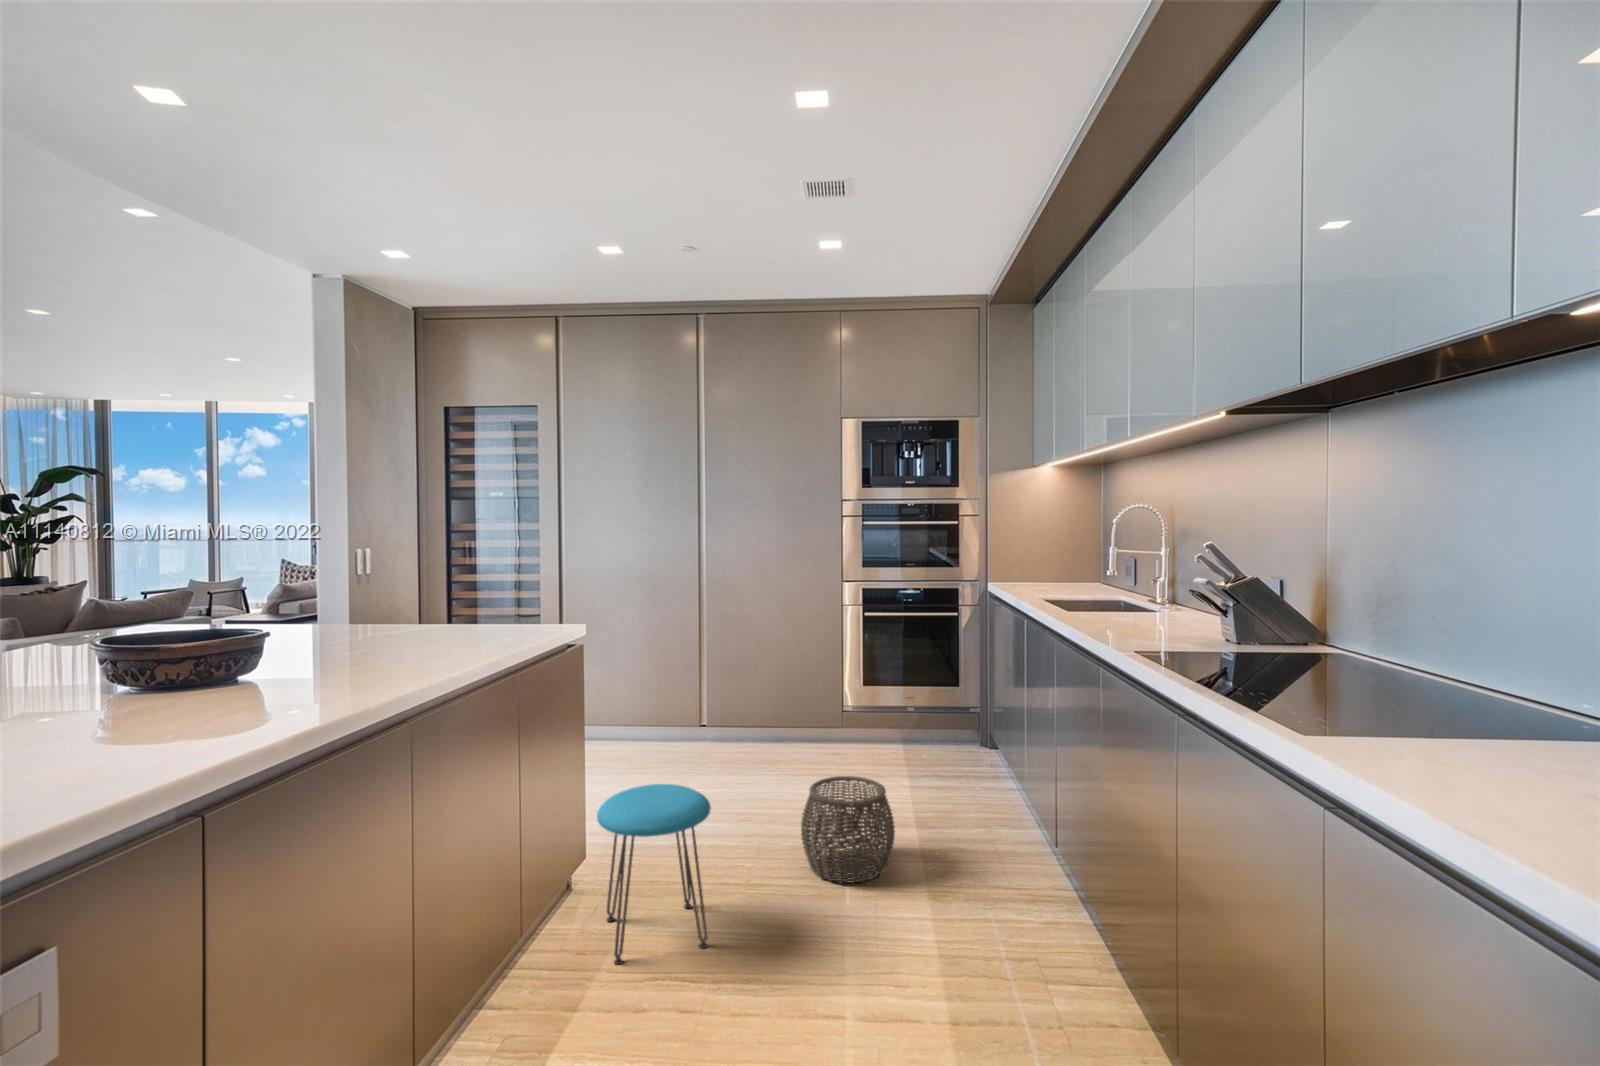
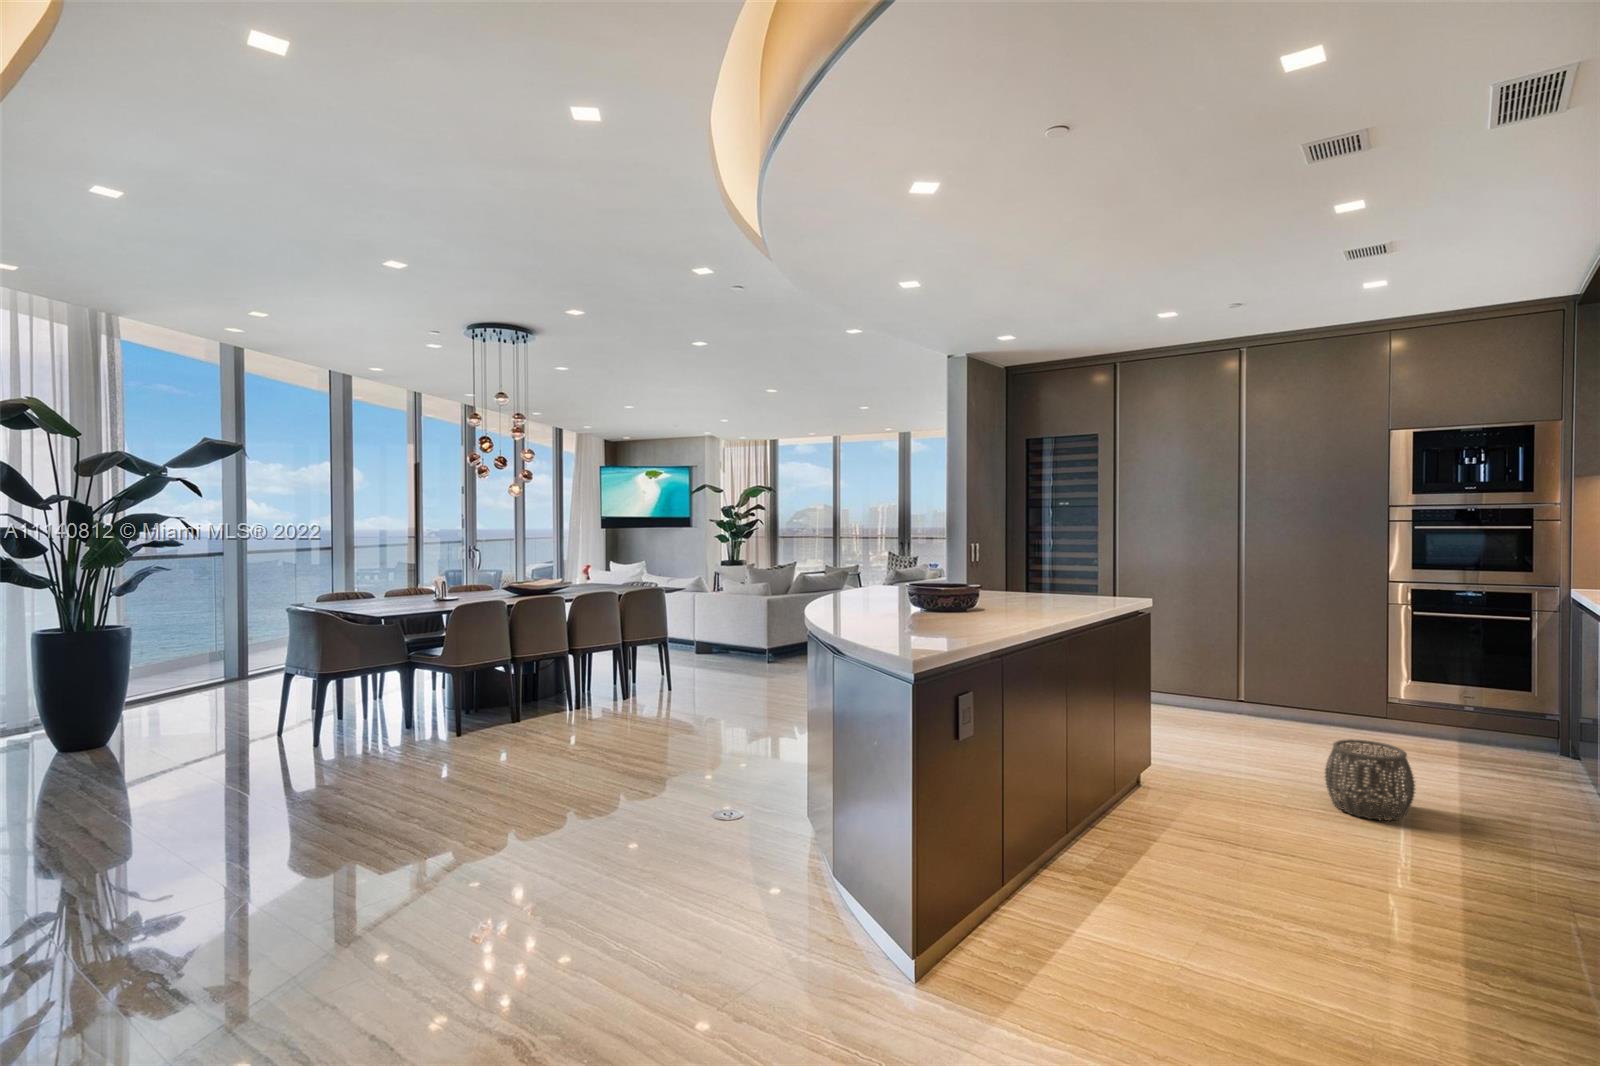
stool: present [597,784,711,965] -> none [1163,716,1246,826]

